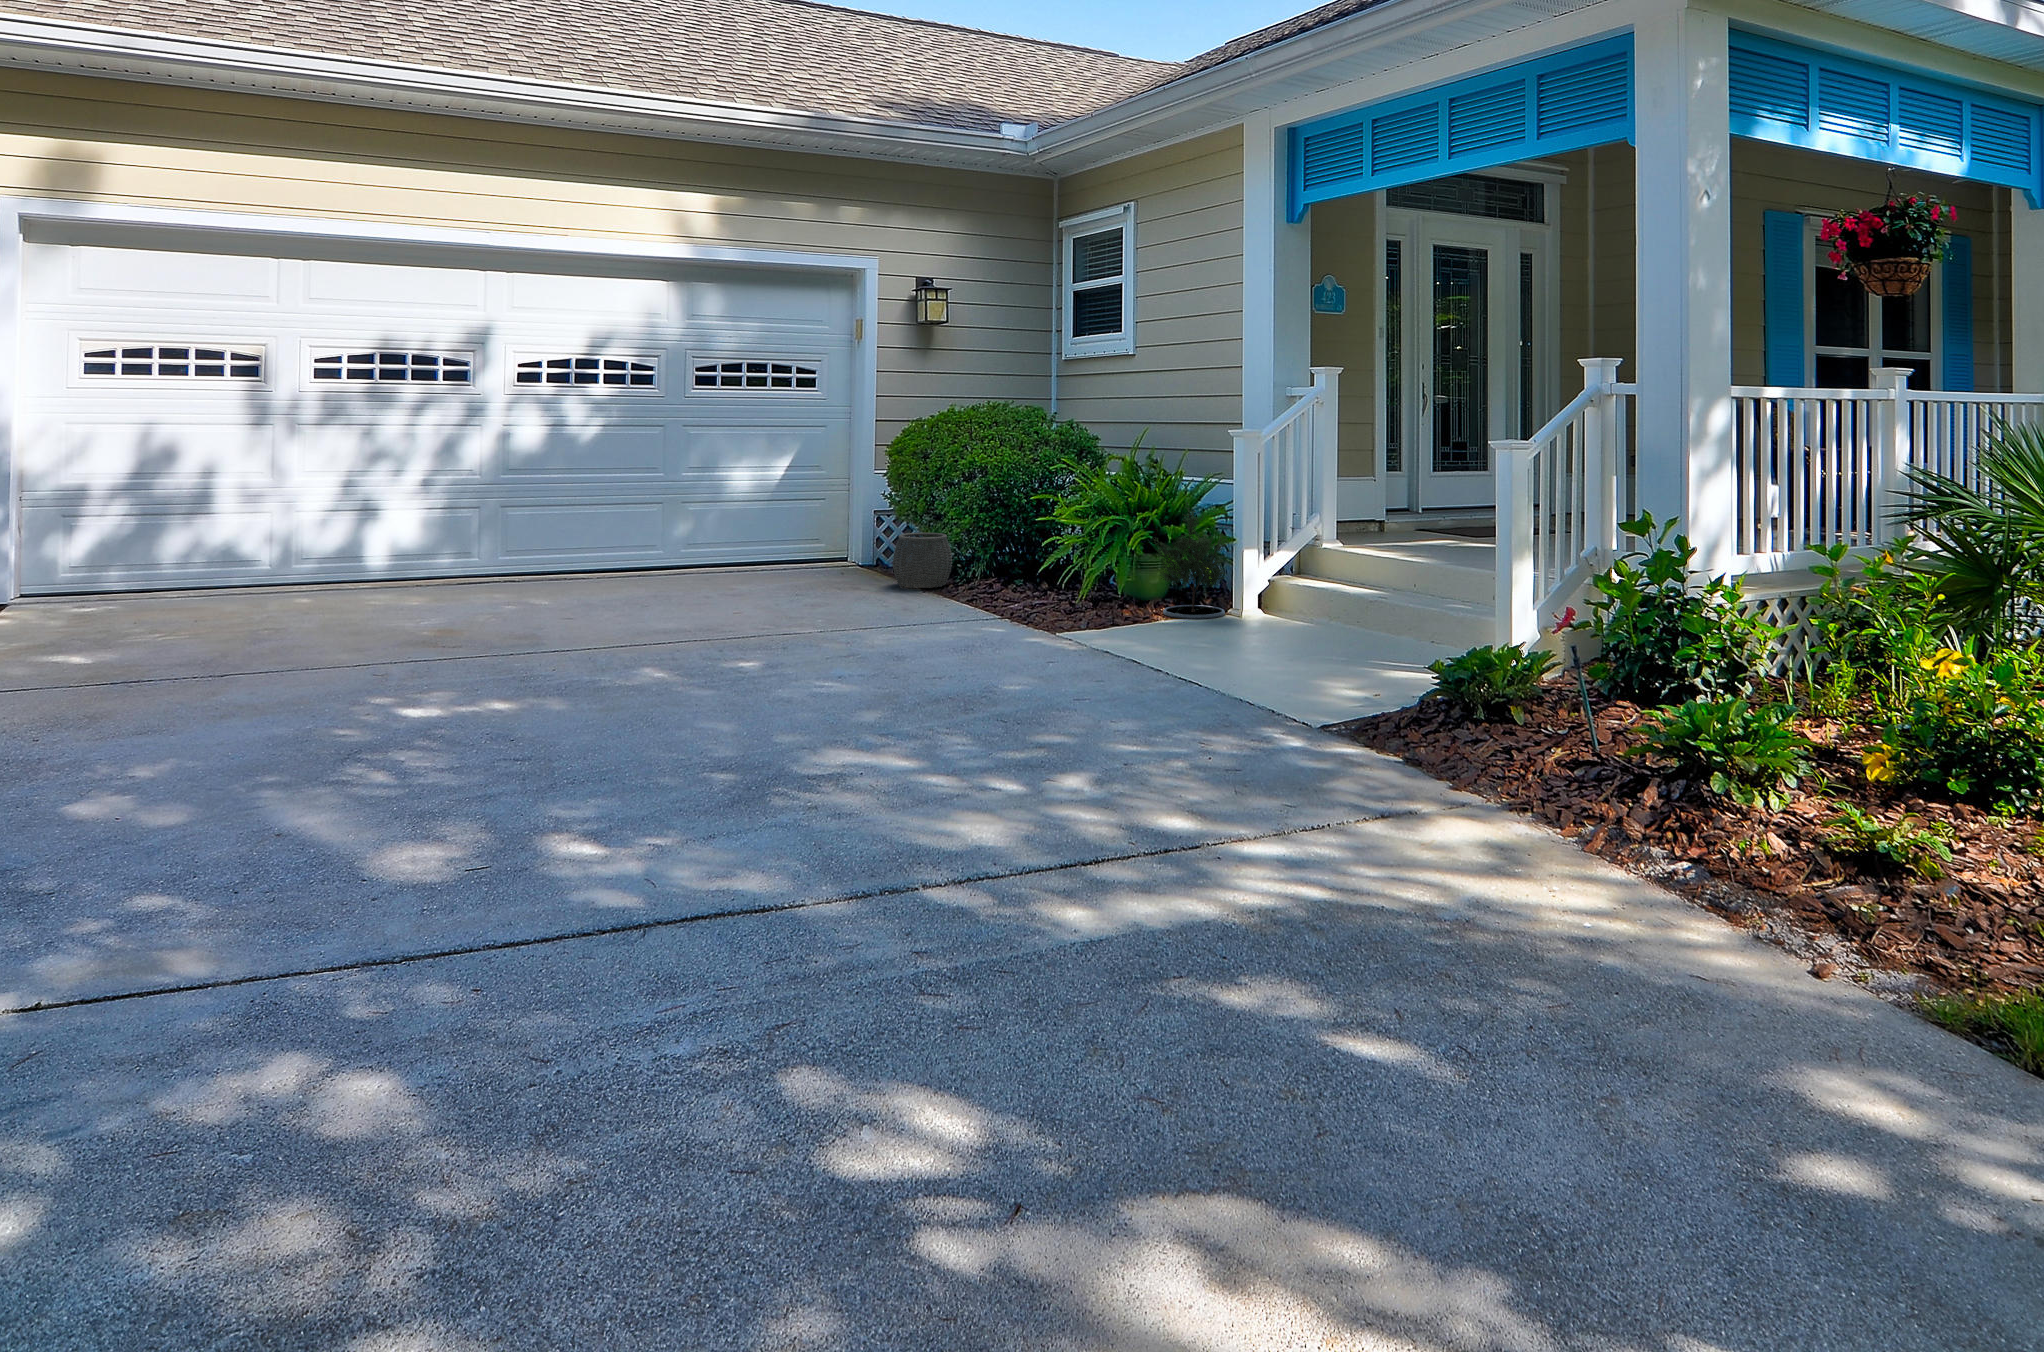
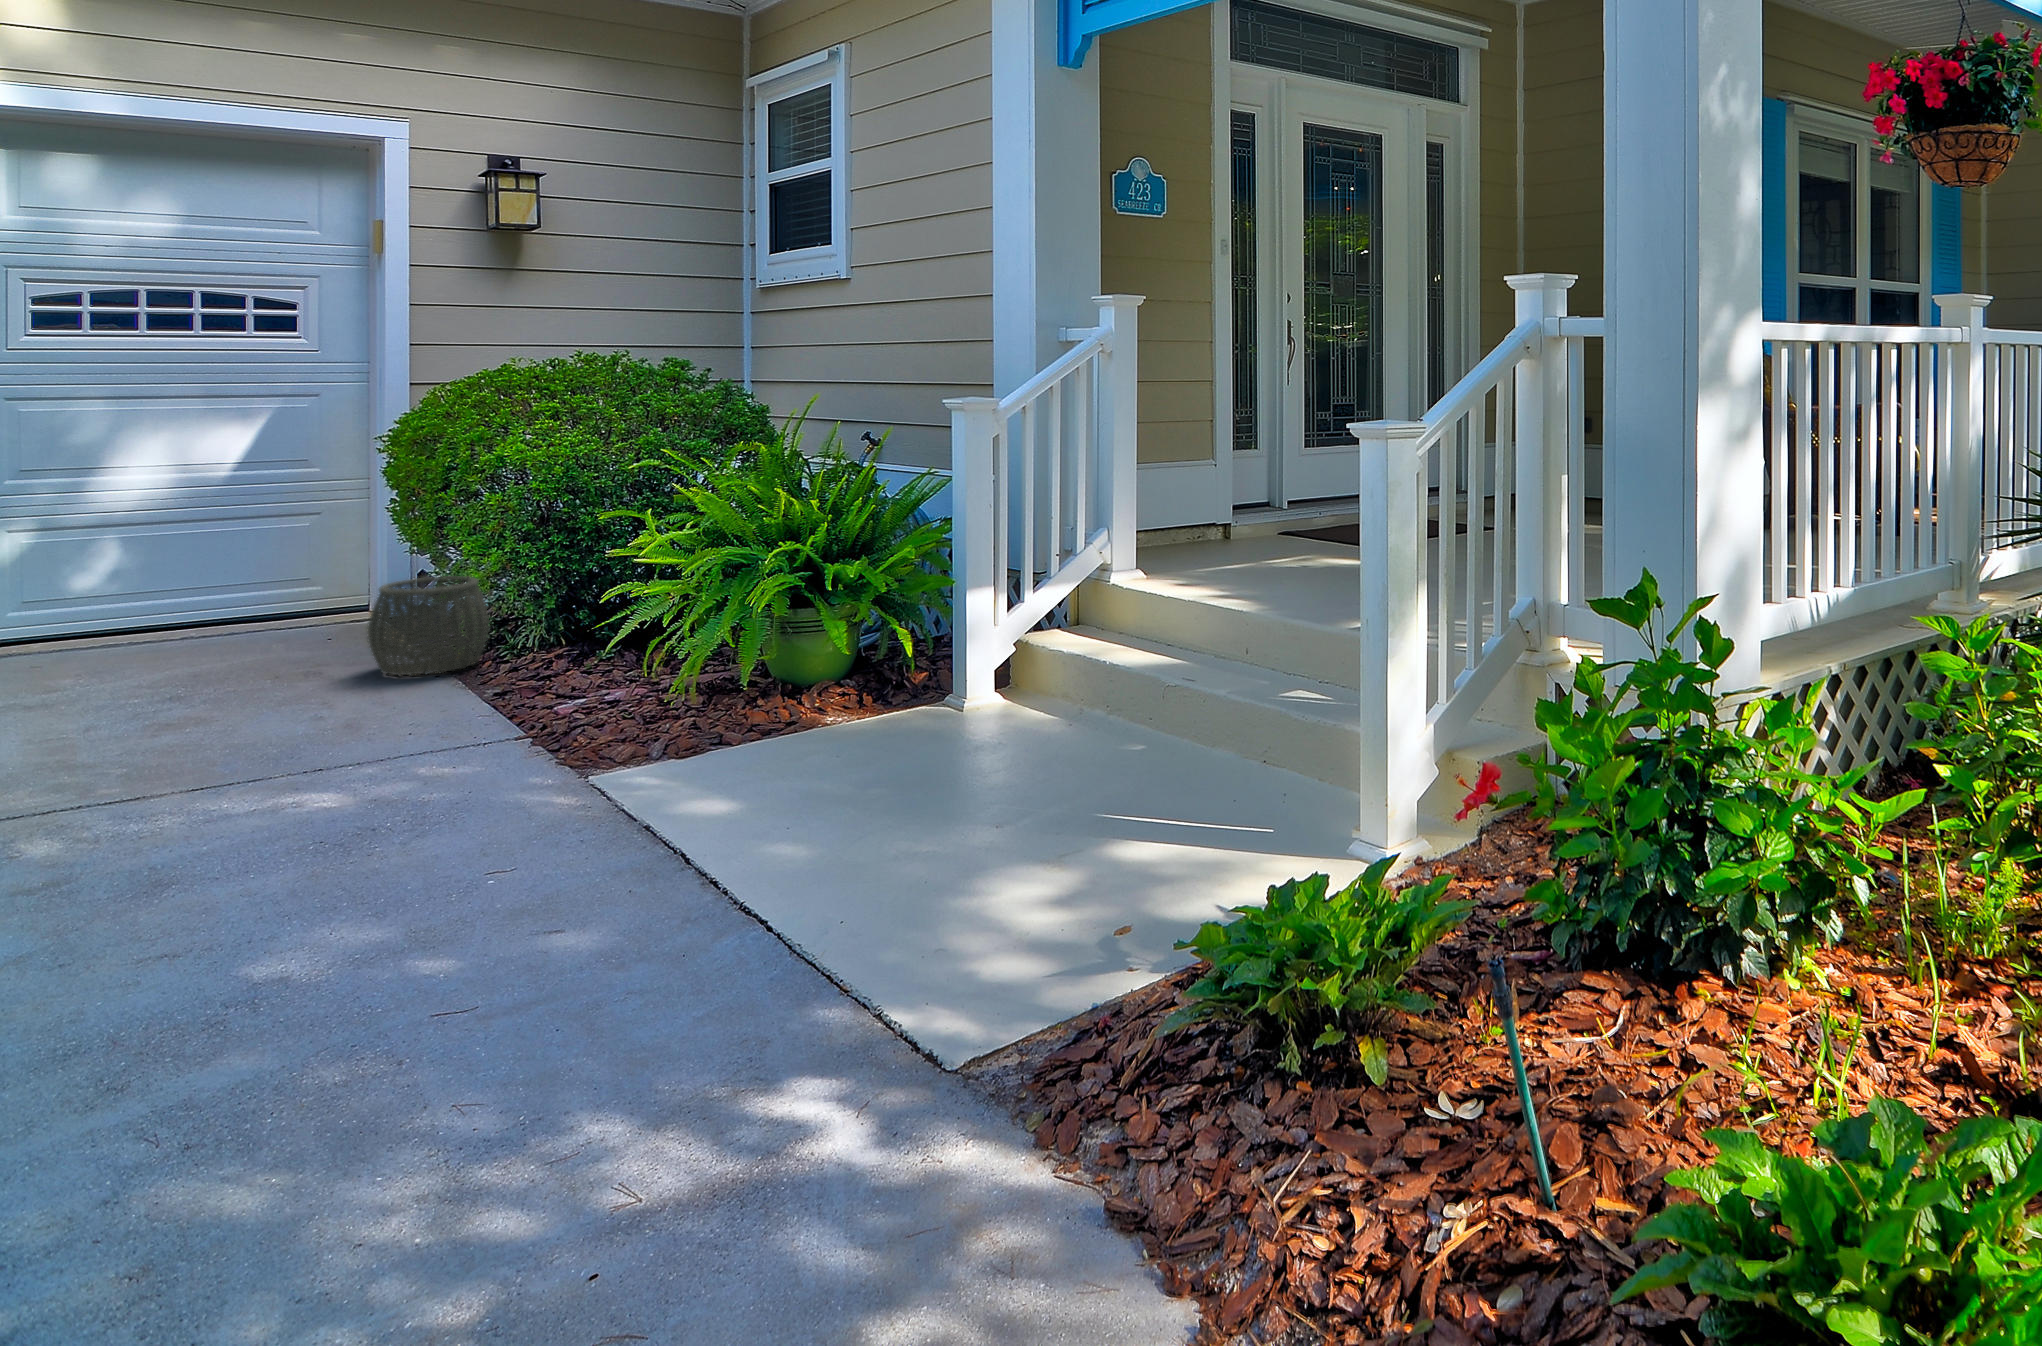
potted tree: present [1154,503,1227,619] -> none [808,519,947,718]

